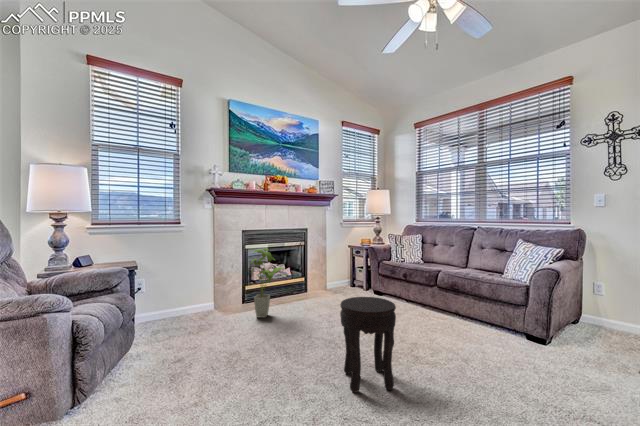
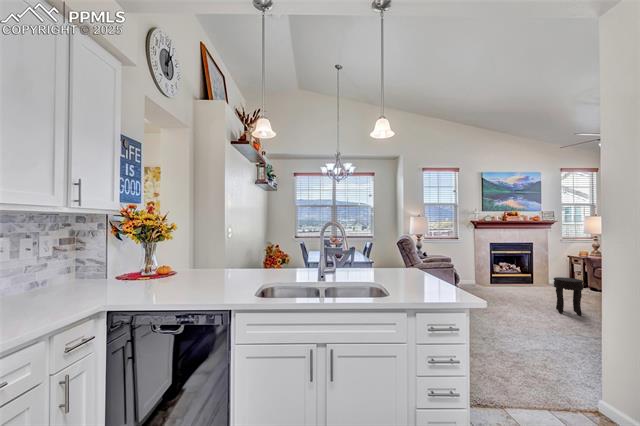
house plant: present [251,248,283,318] -> none [498,254,521,290]

